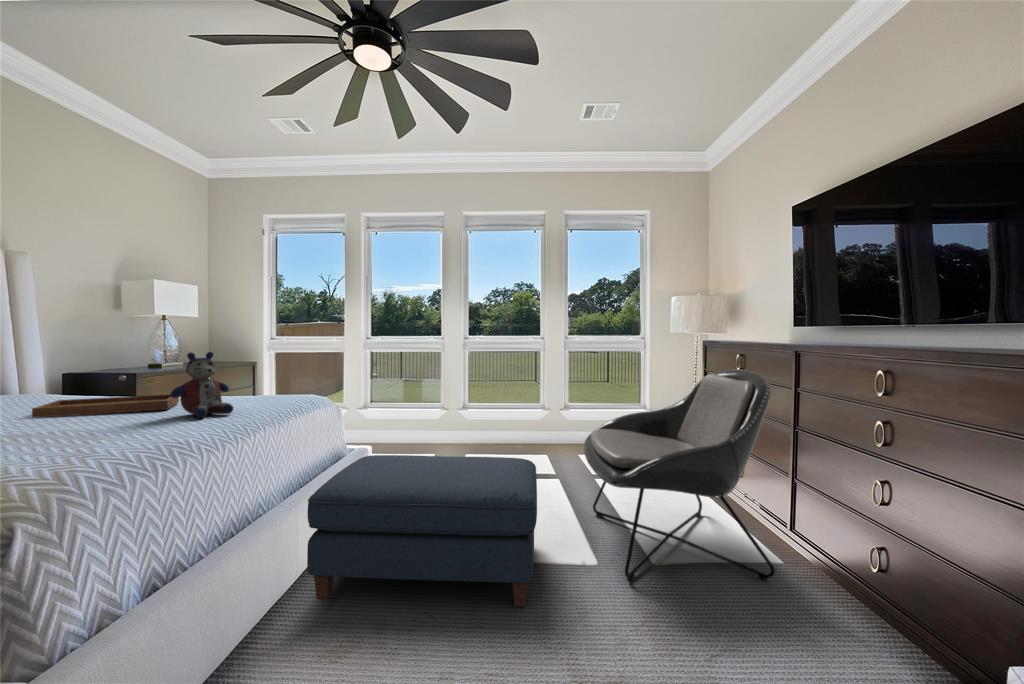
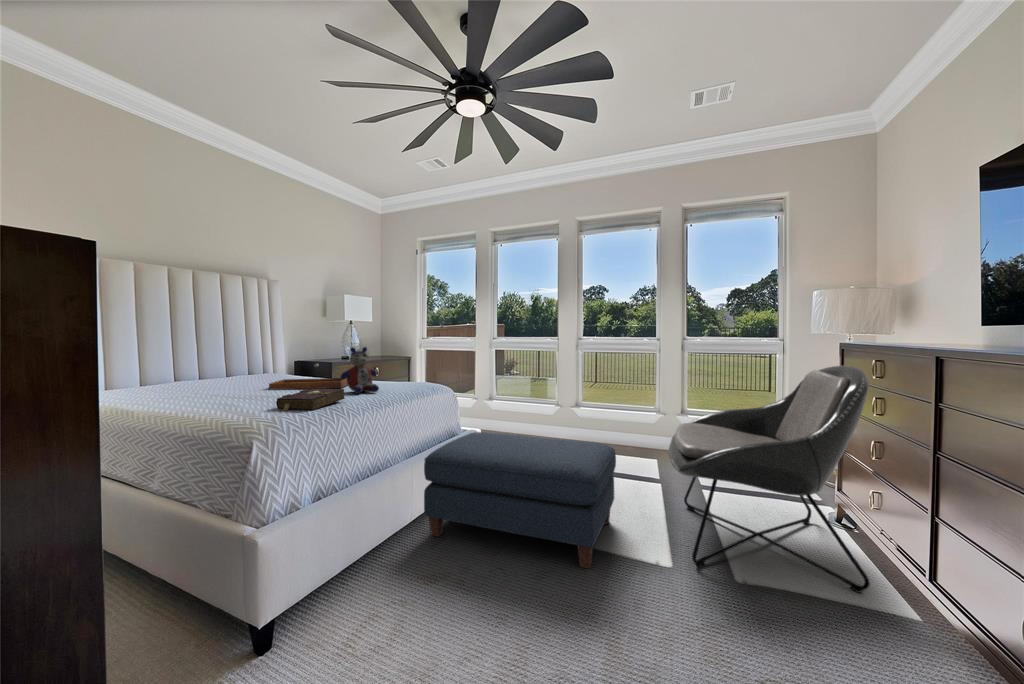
book: none [59,414,184,458] -> present [276,389,345,411]

